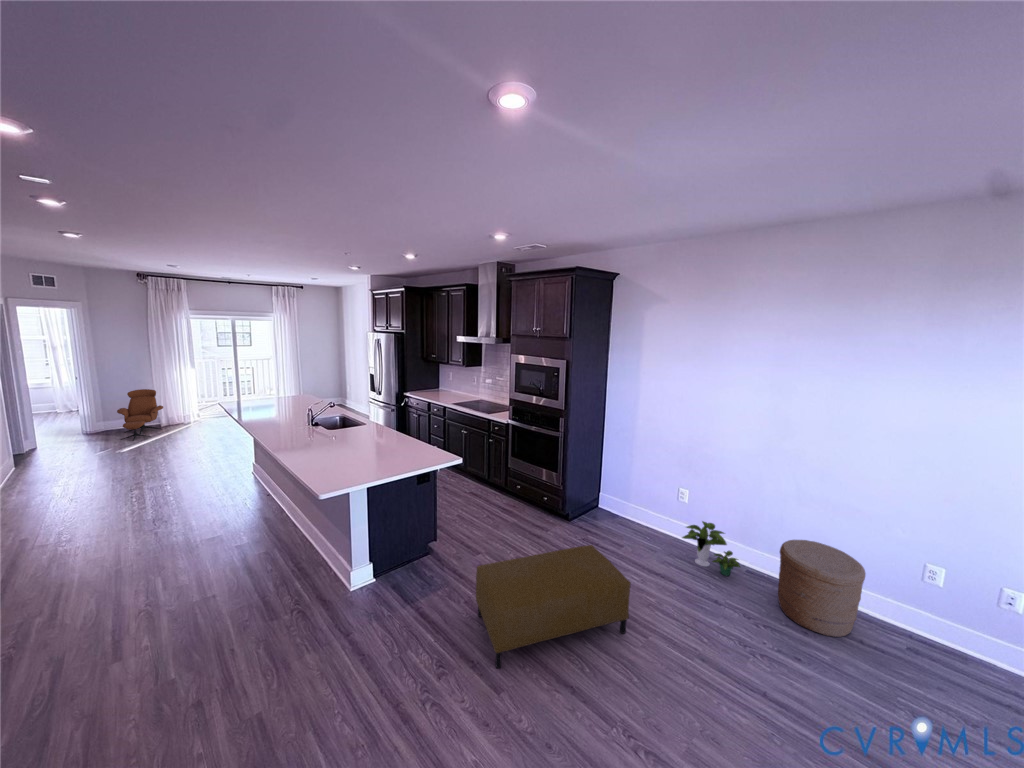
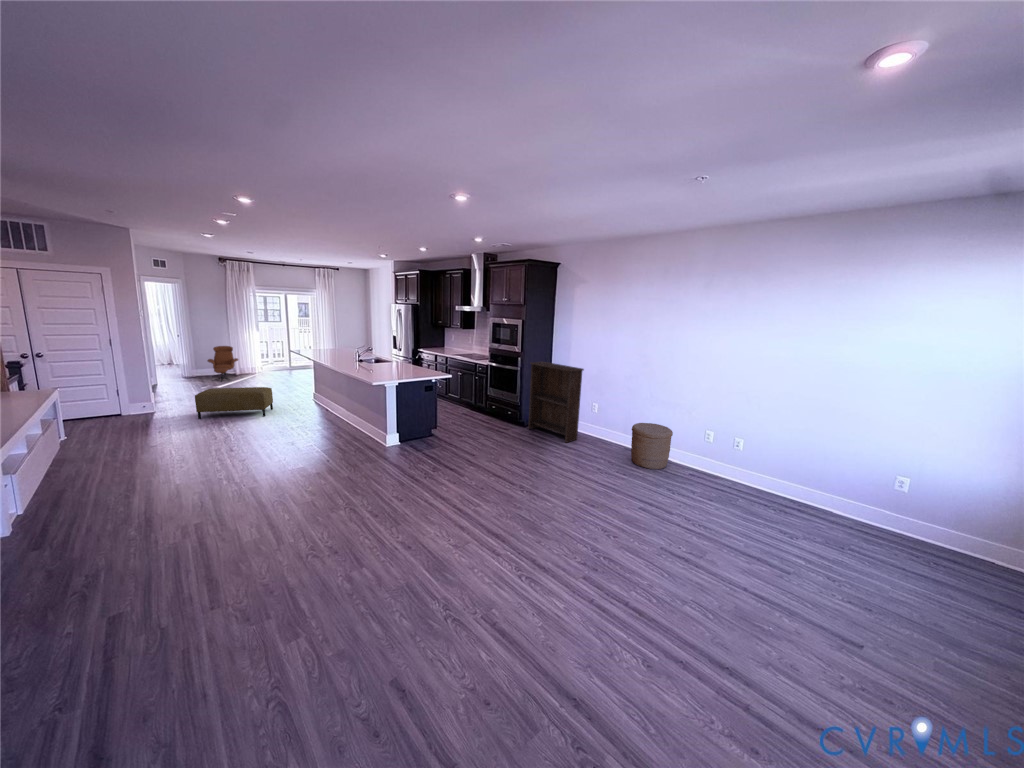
bookshelf: none [577,422,675,562] -> present [528,362,584,443]
potted plant: present [682,521,740,576] -> none [587,420,618,449]
ottoman: present [476,545,631,668] -> present [195,387,273,419]

